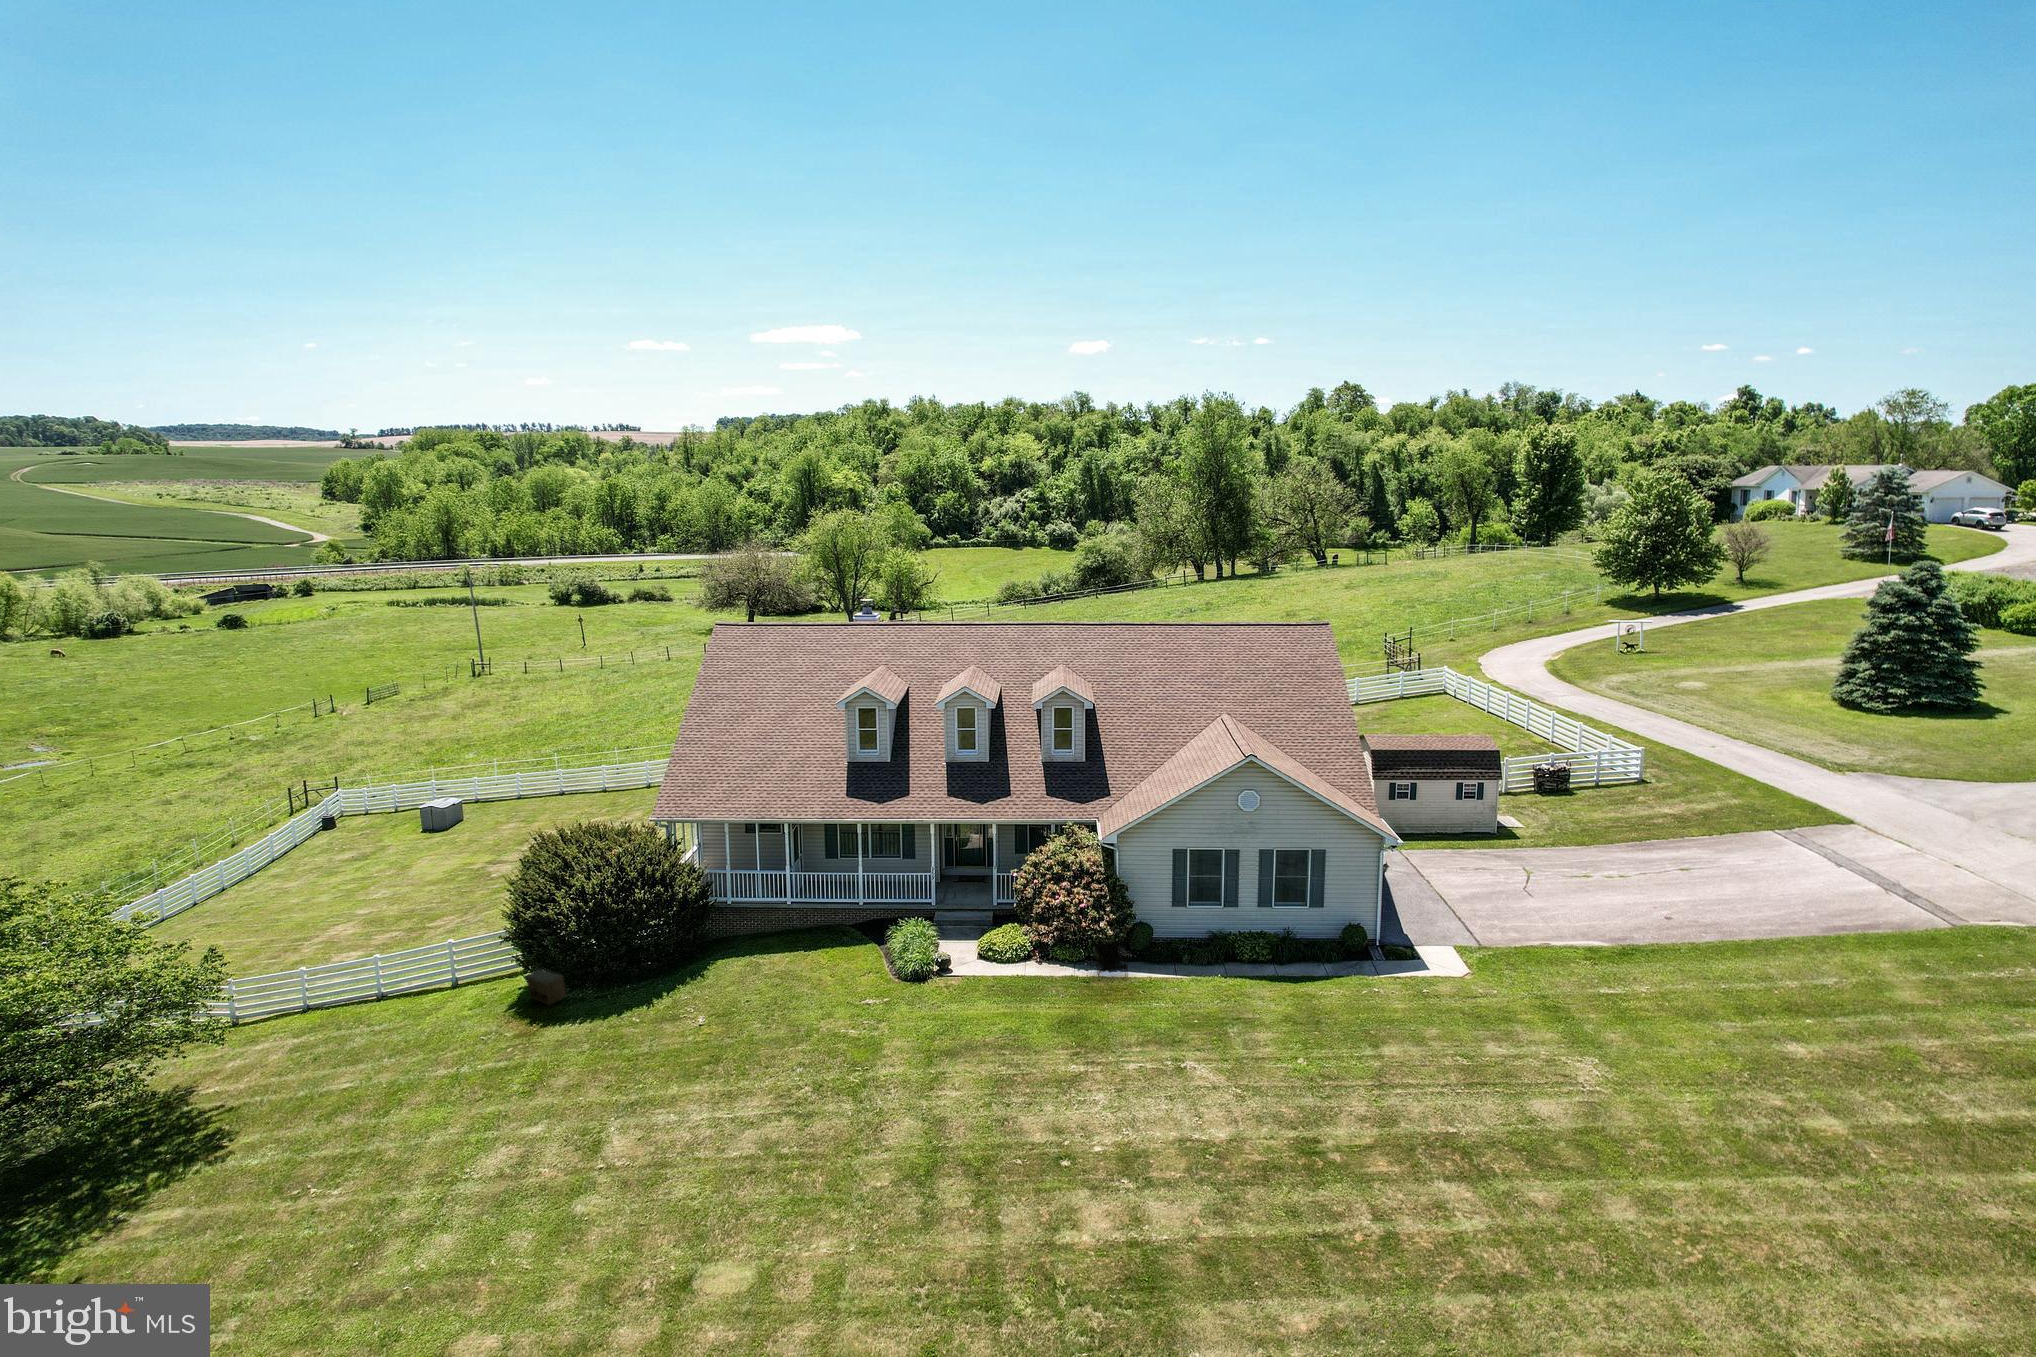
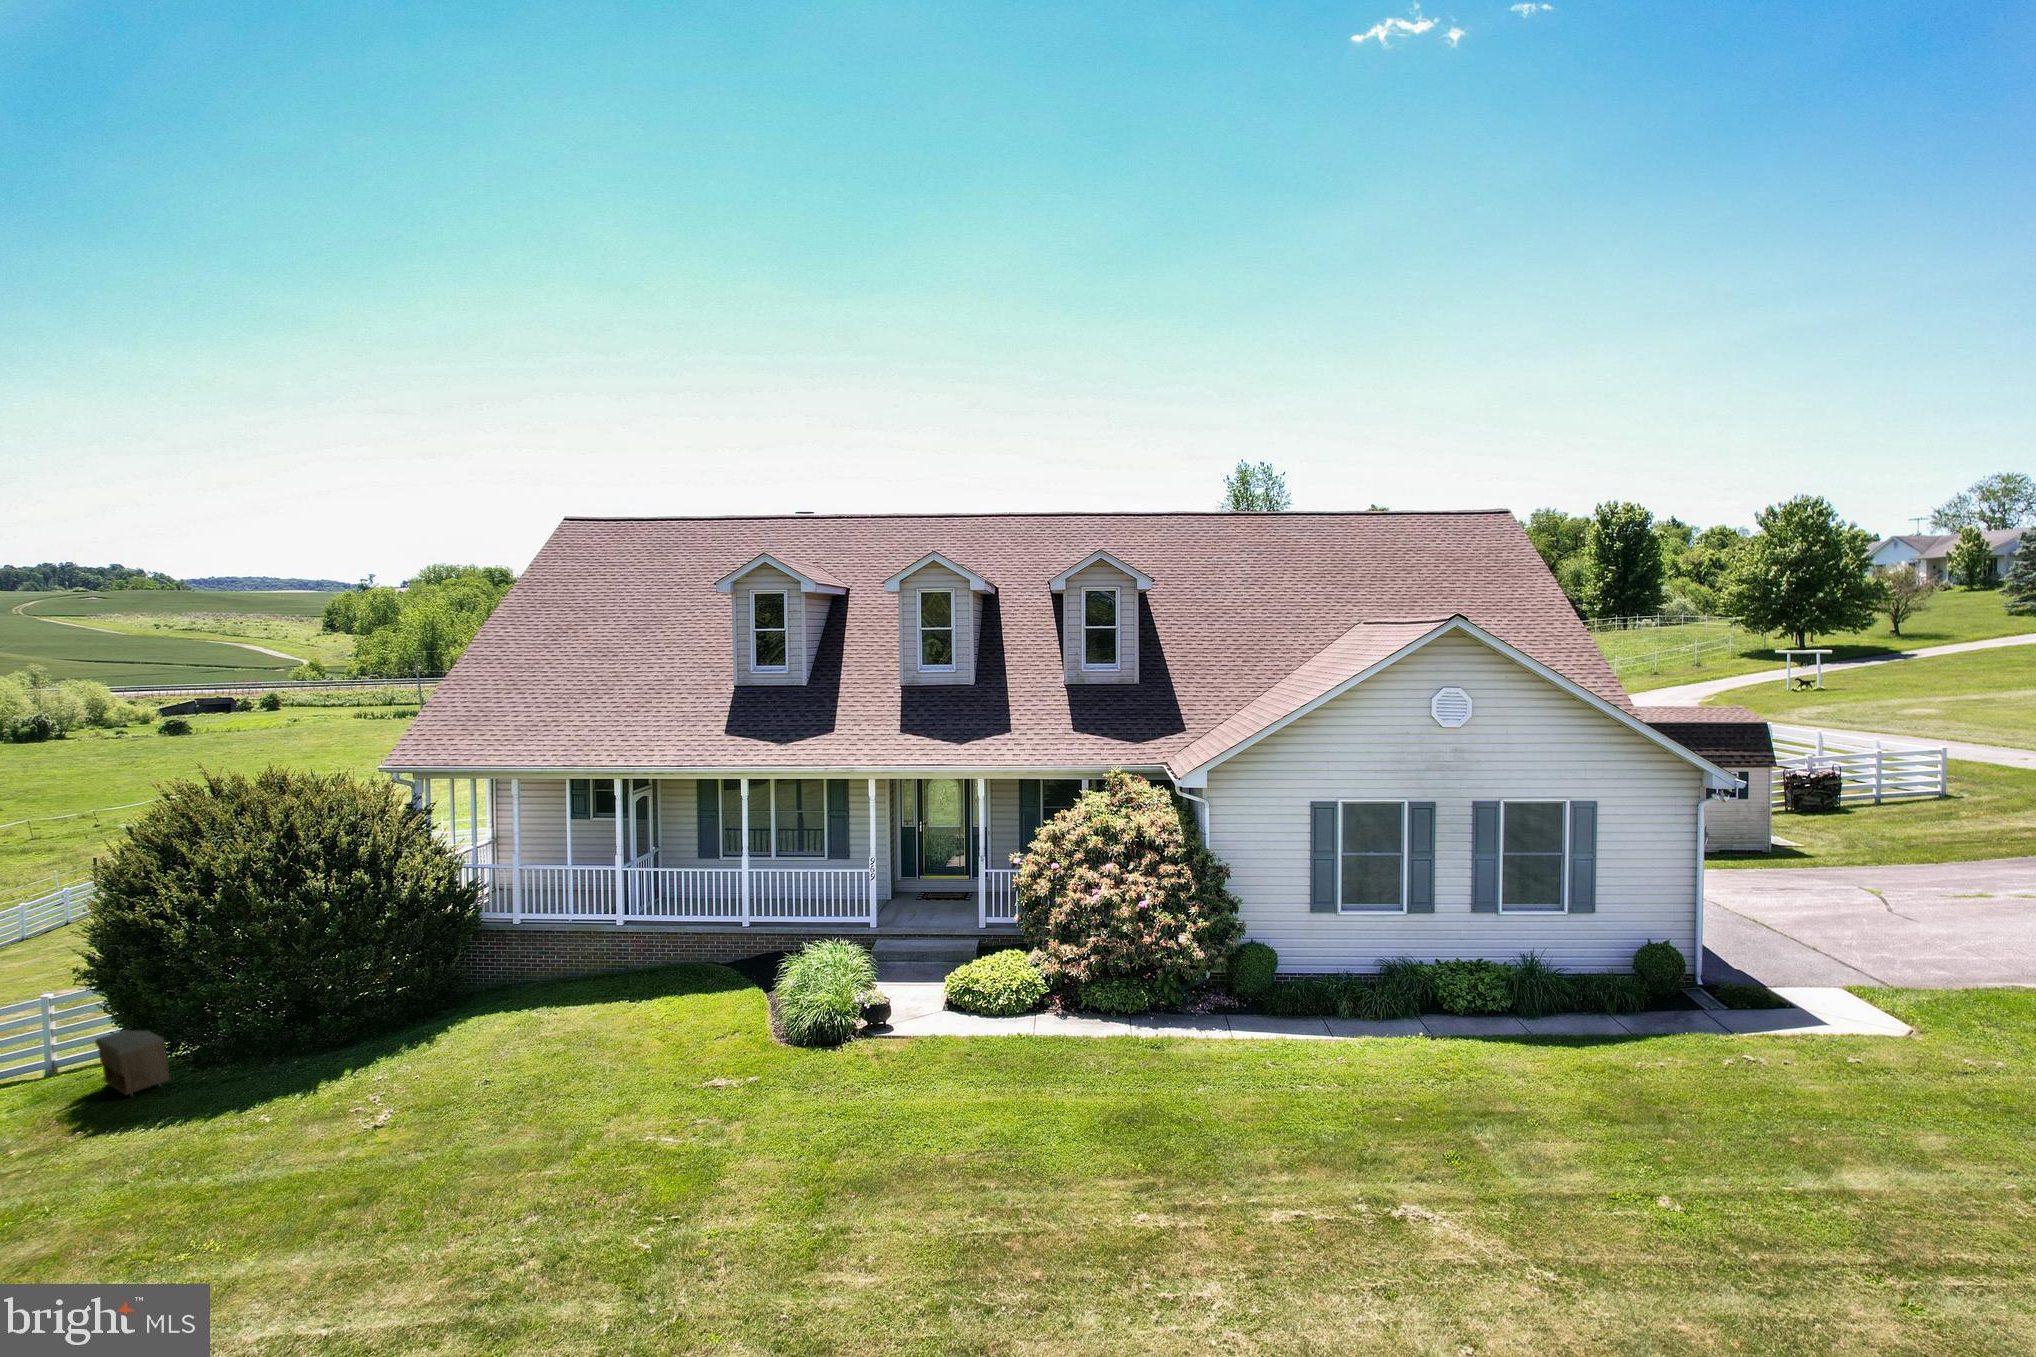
lounge chair: present [1094,942,1128,978] -> none [1165,960,1234,1049]

